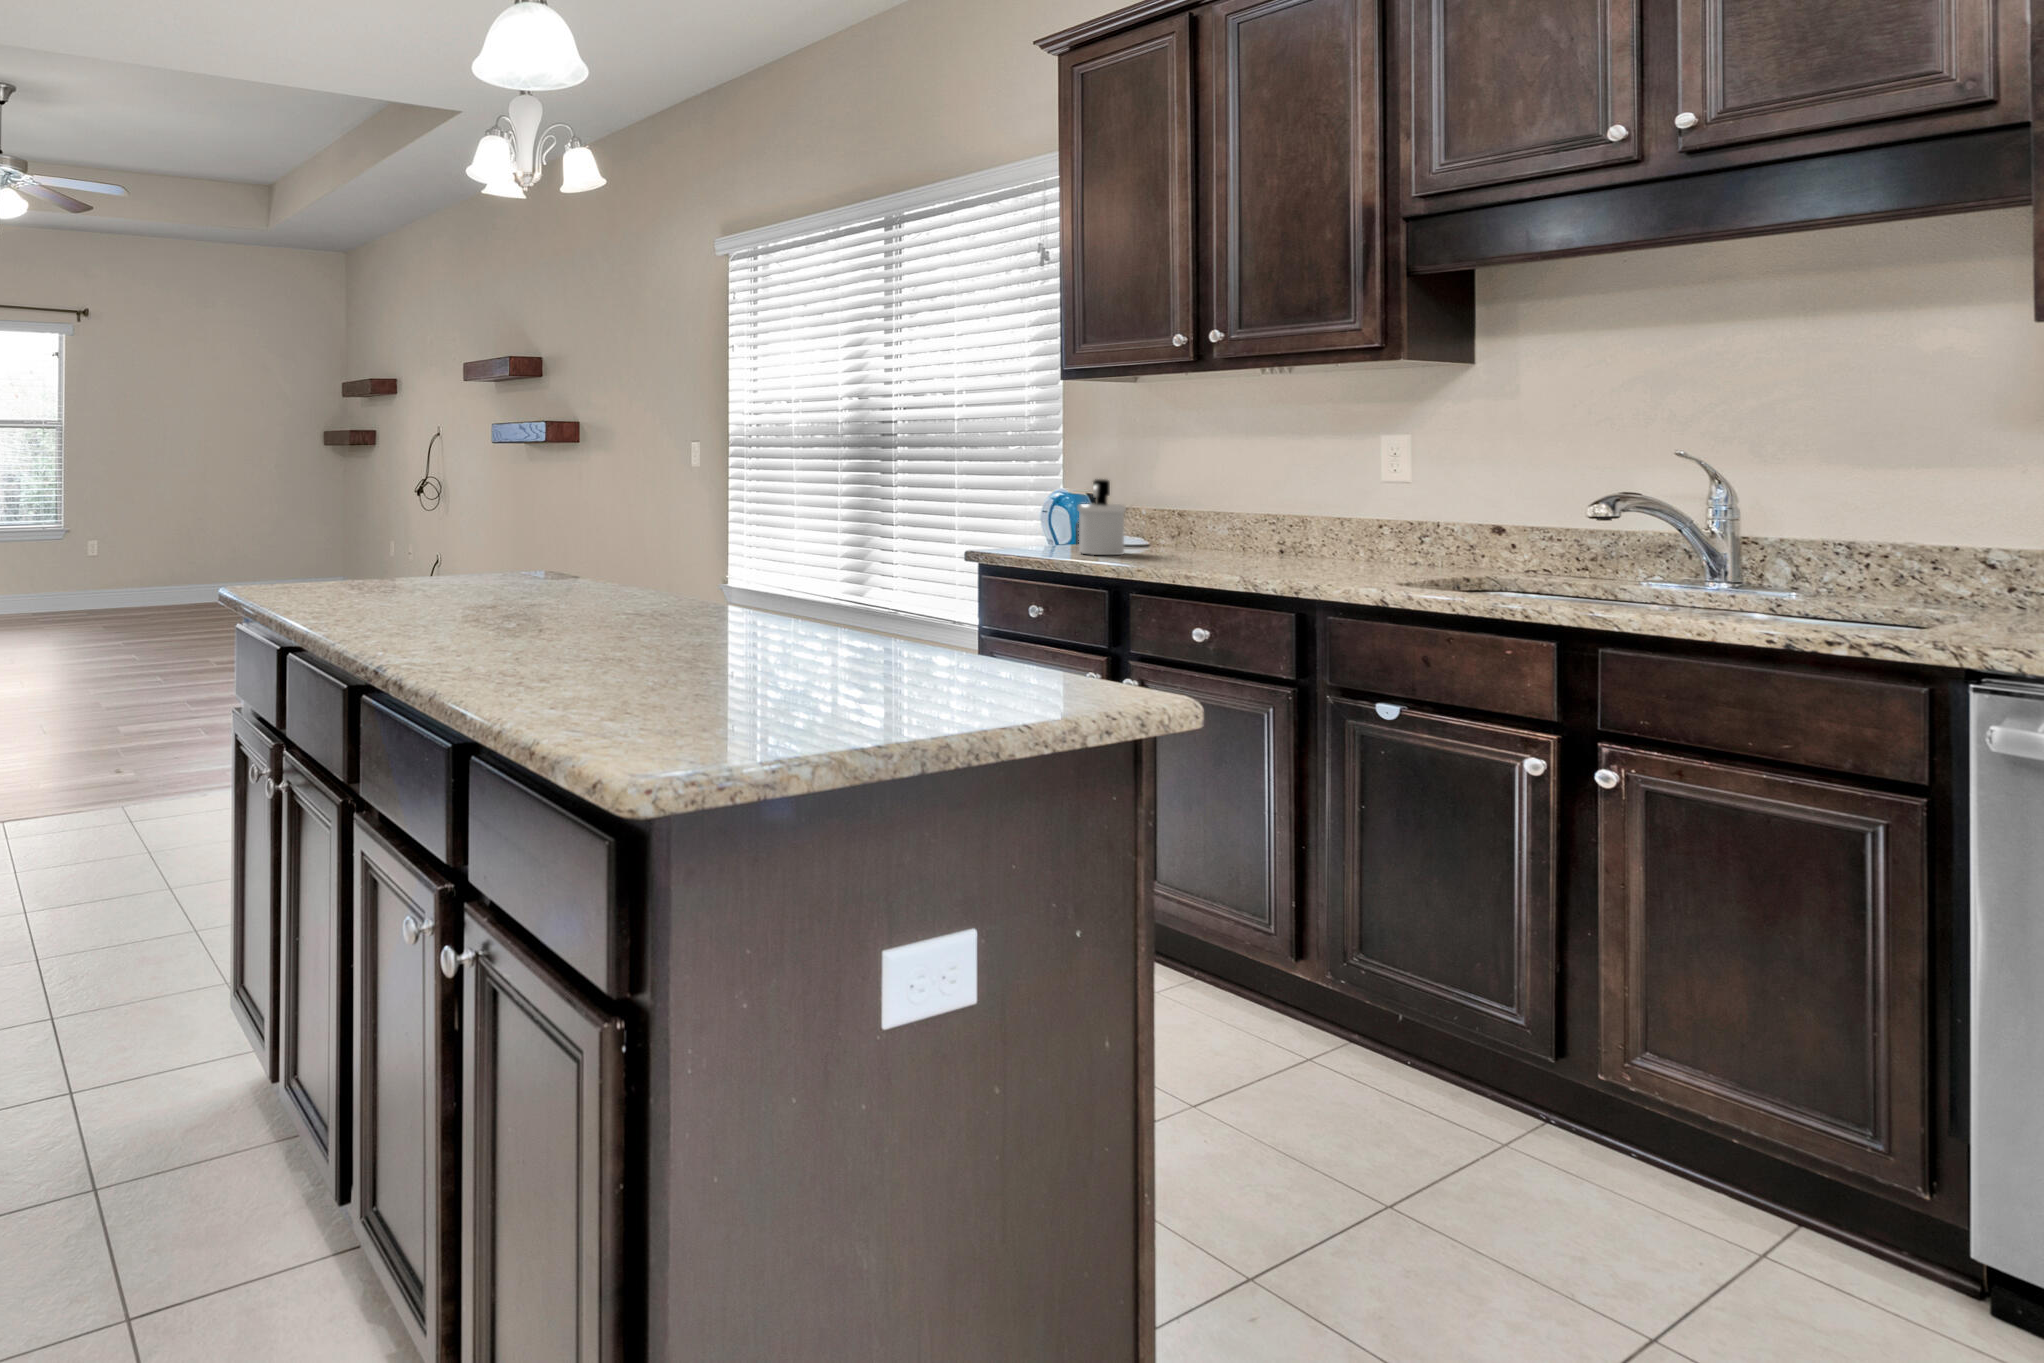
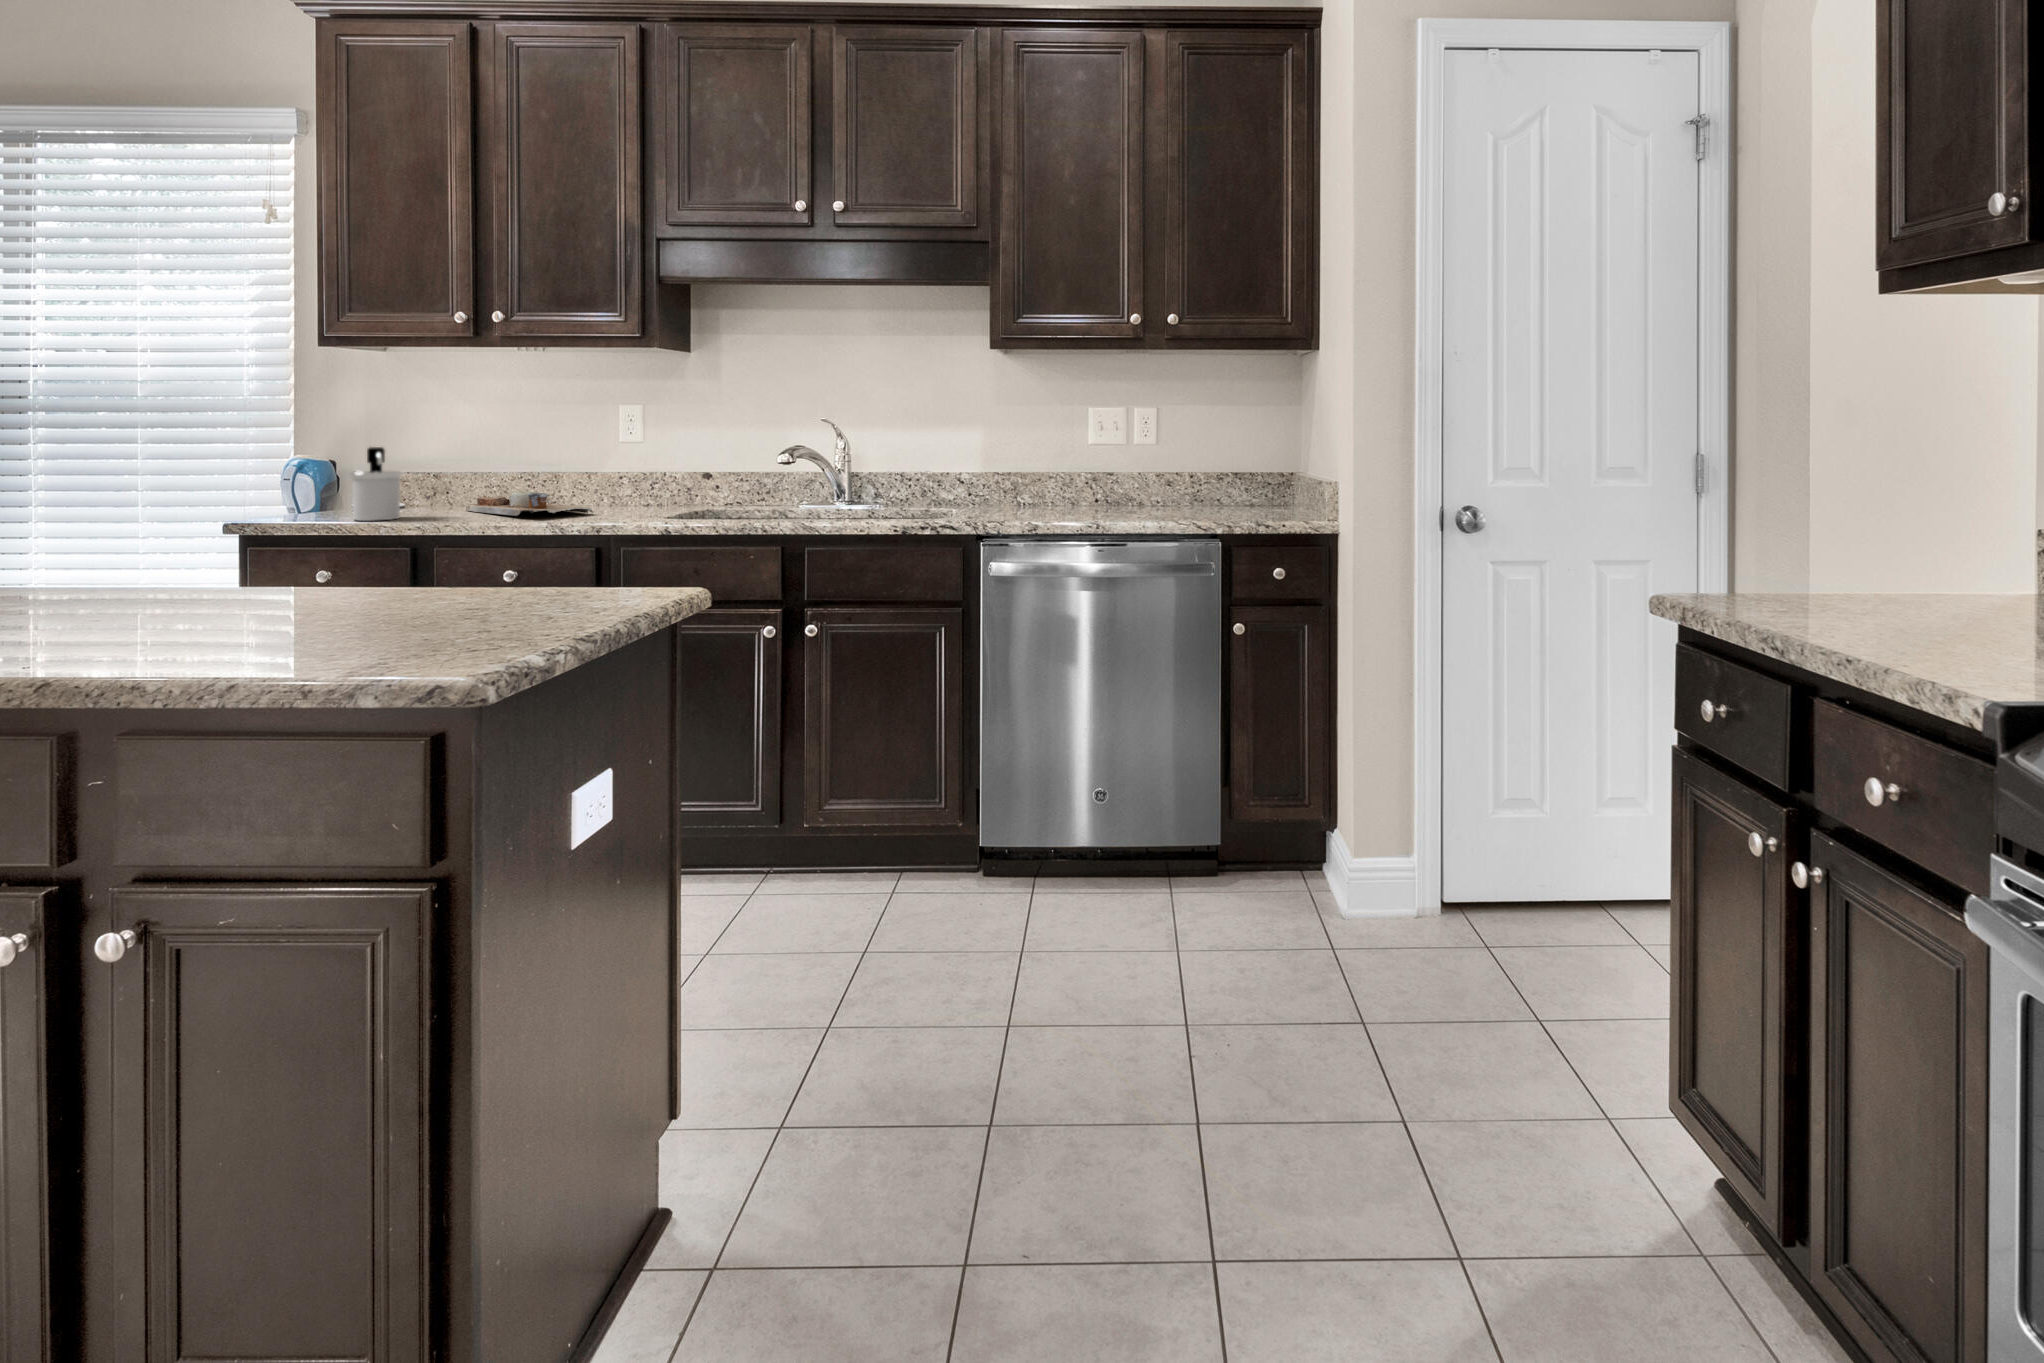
cutting board: none [1198,534,1326,567] -> present [466,491,593,516]

